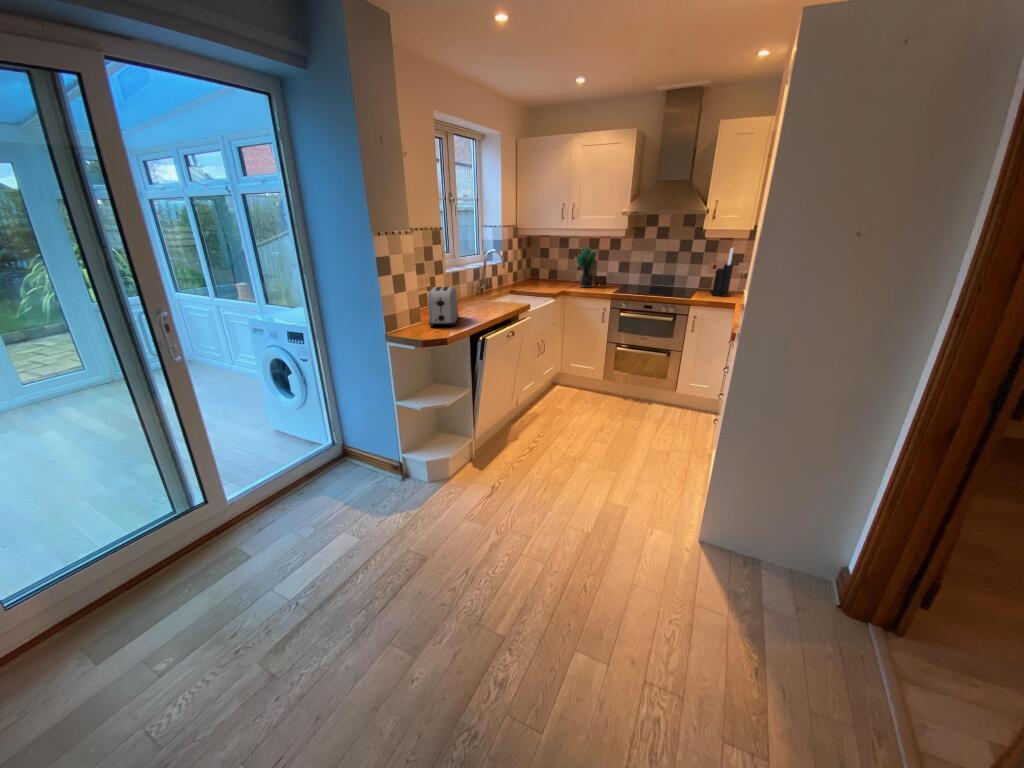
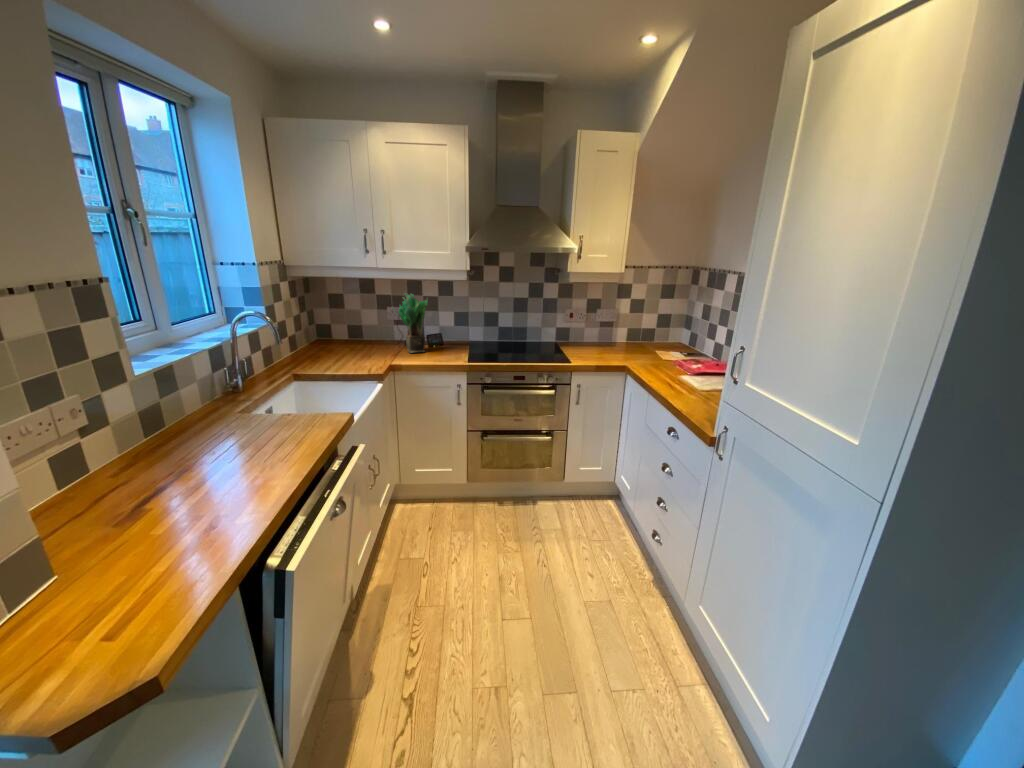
knife block: present [710,248,733,297] -> none [575,294,601,353]
toaster: present [428,287,459,327] -> none [44,444,187,610]

